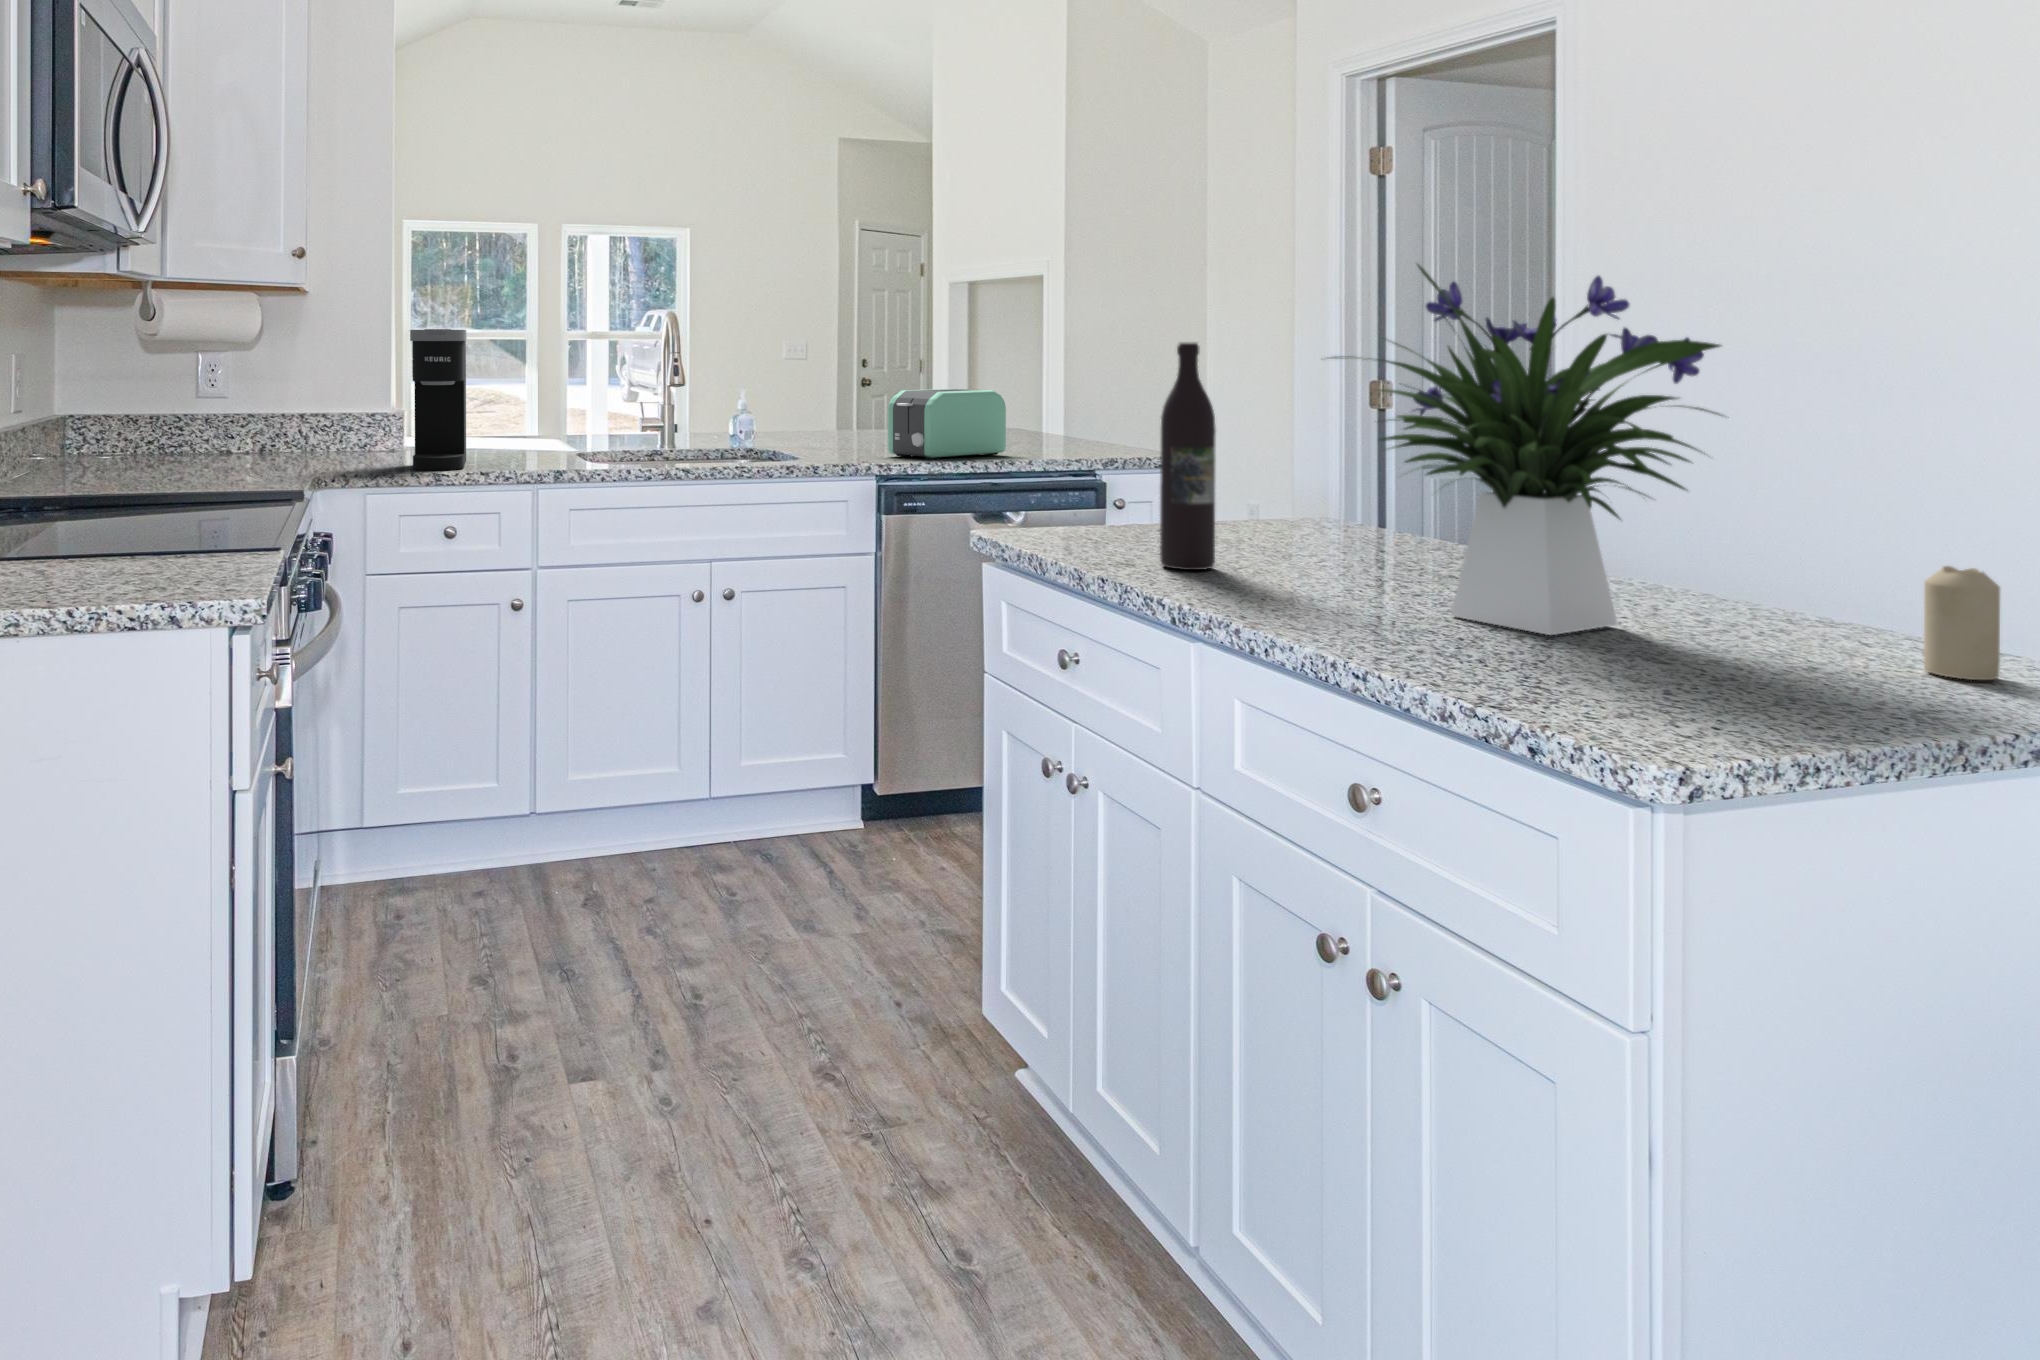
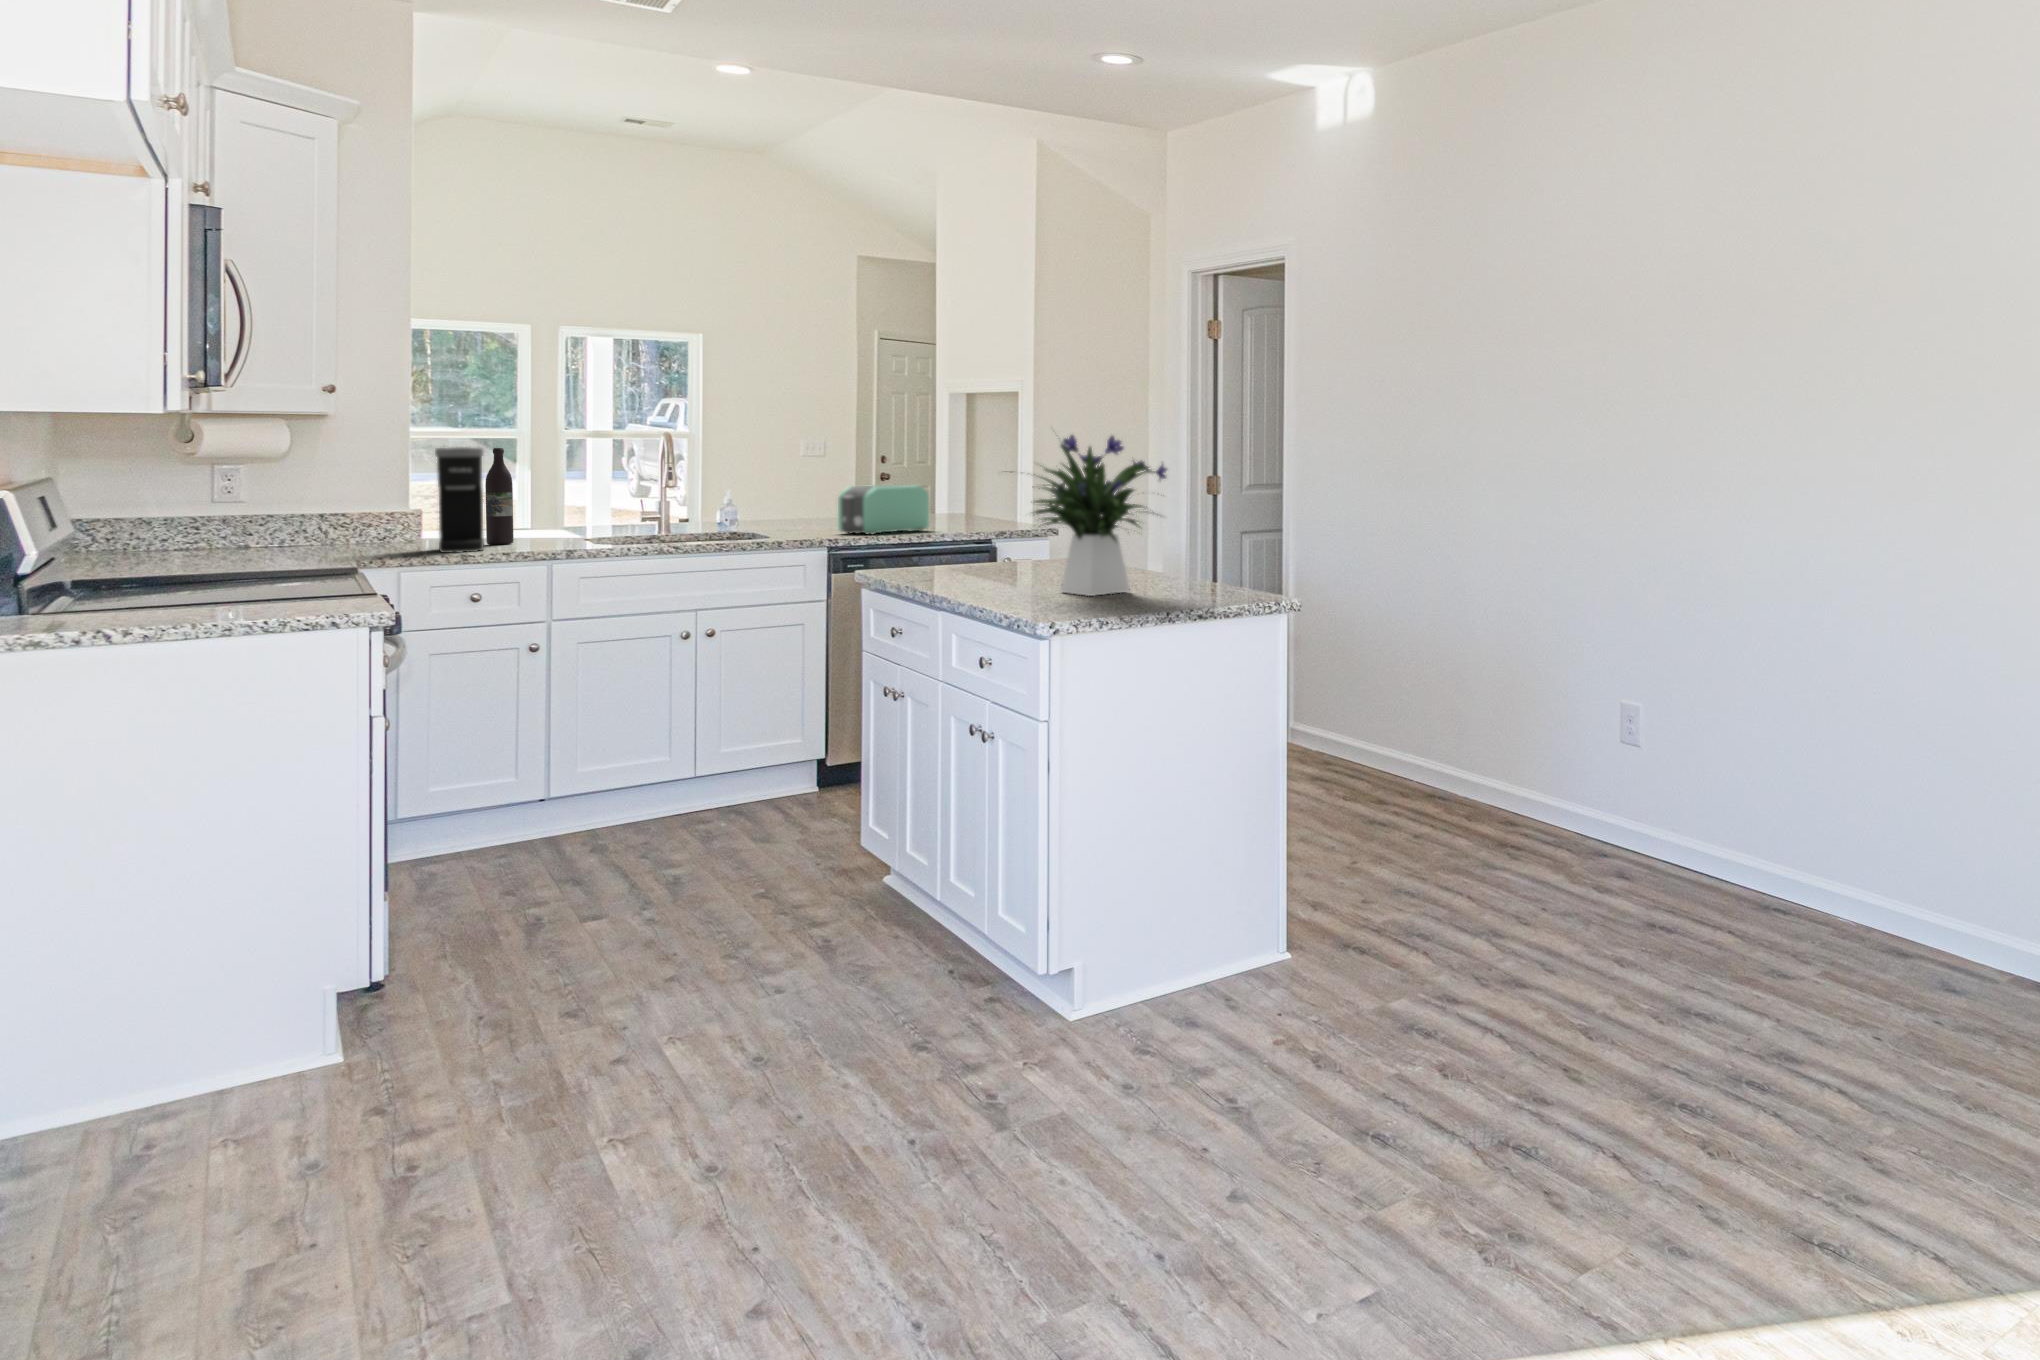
wine bottle: present [1160,342,1216,570] -> present [485,448,514,545]
candle: present [1924,566,2000,680] -> none [1222,556,1246,600]

